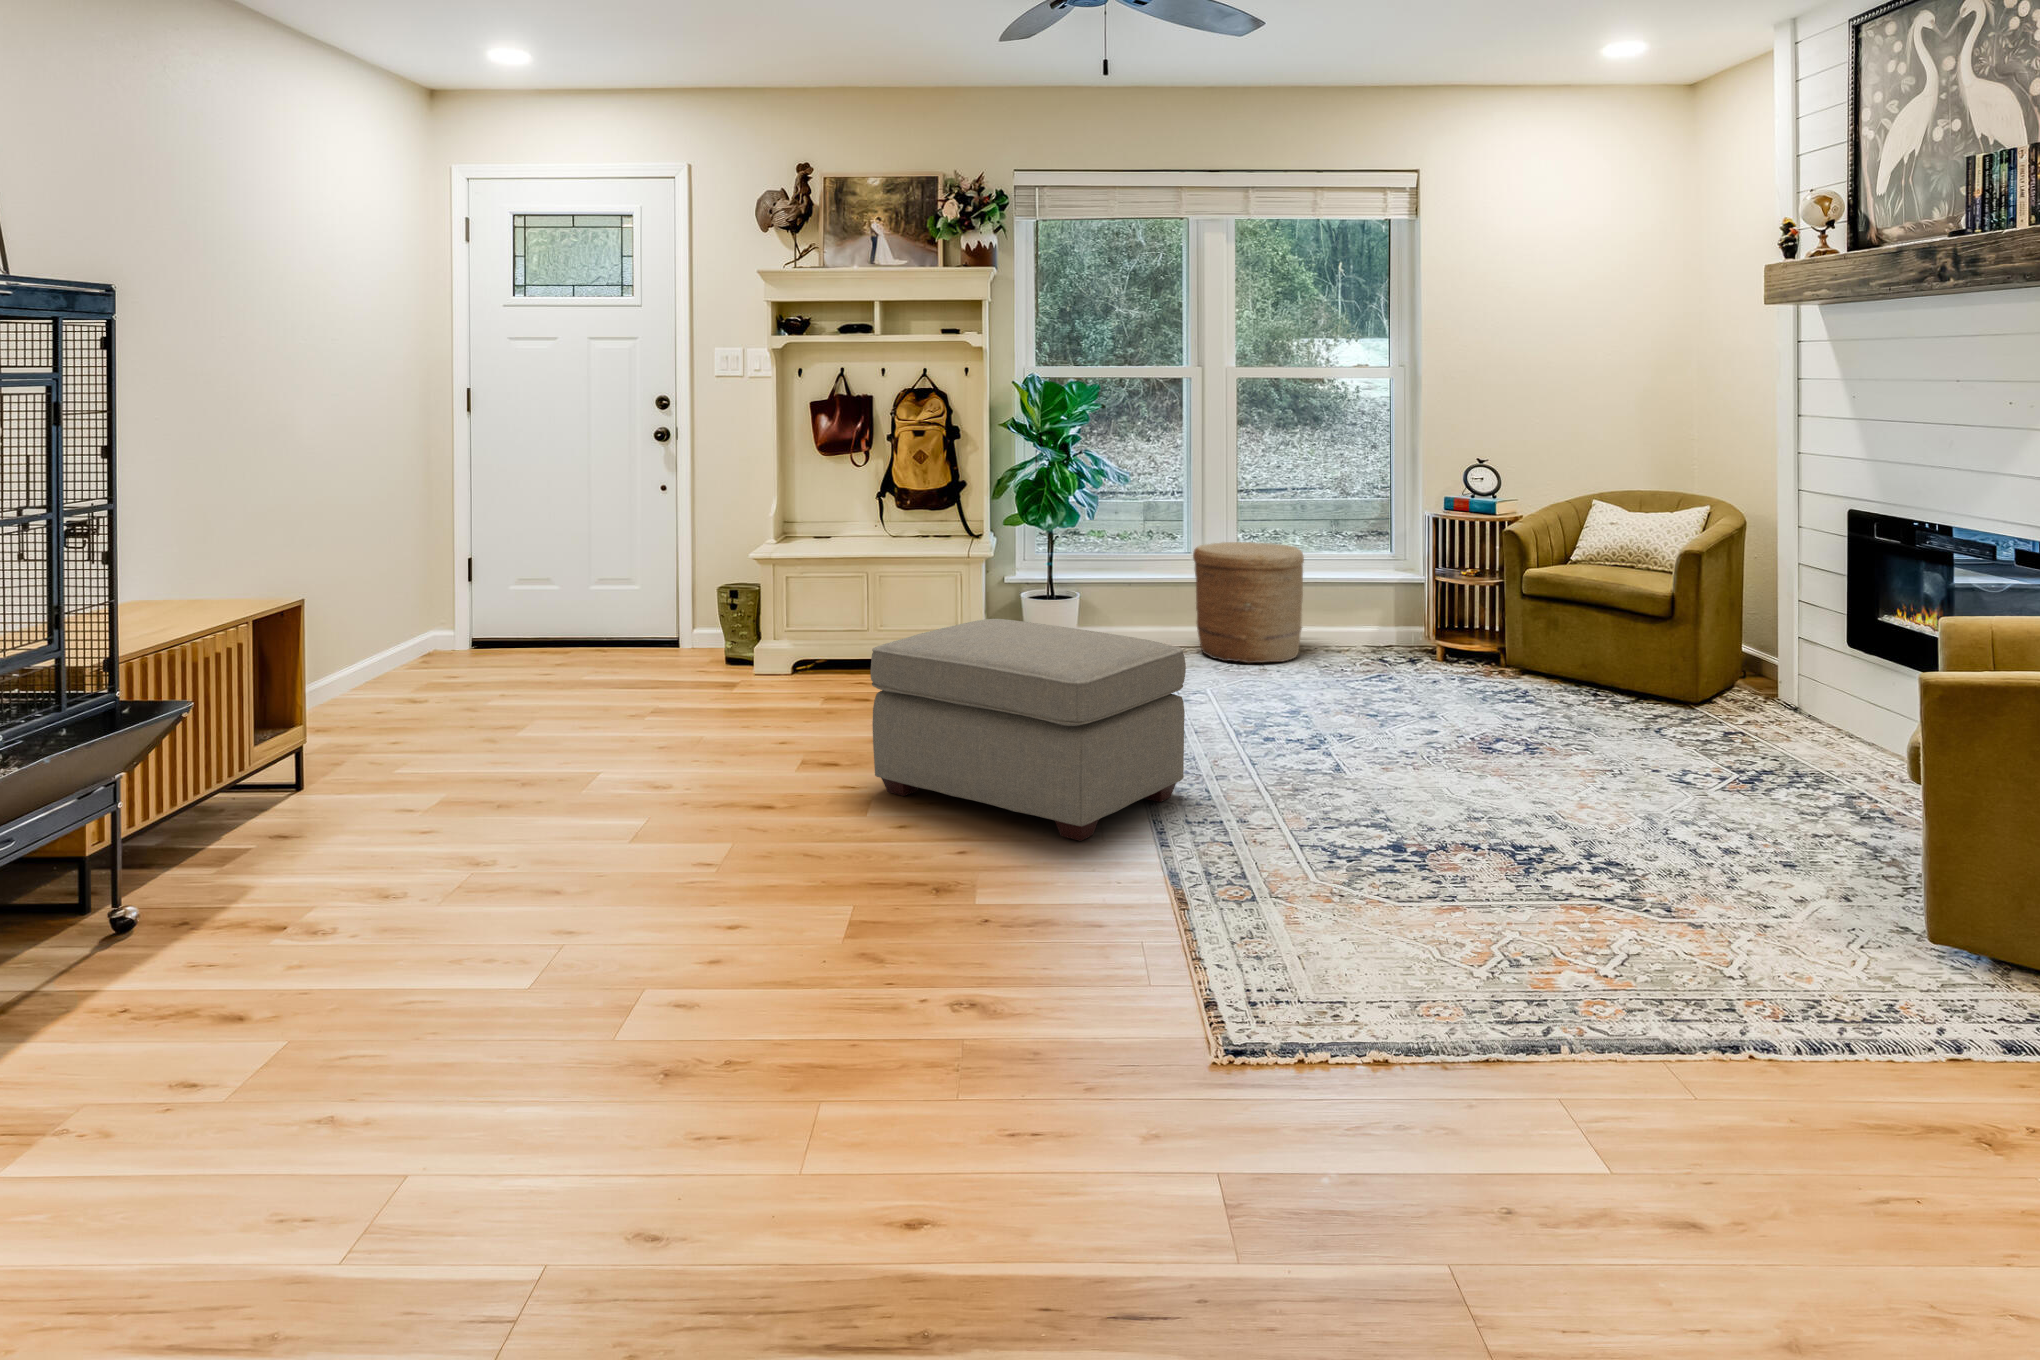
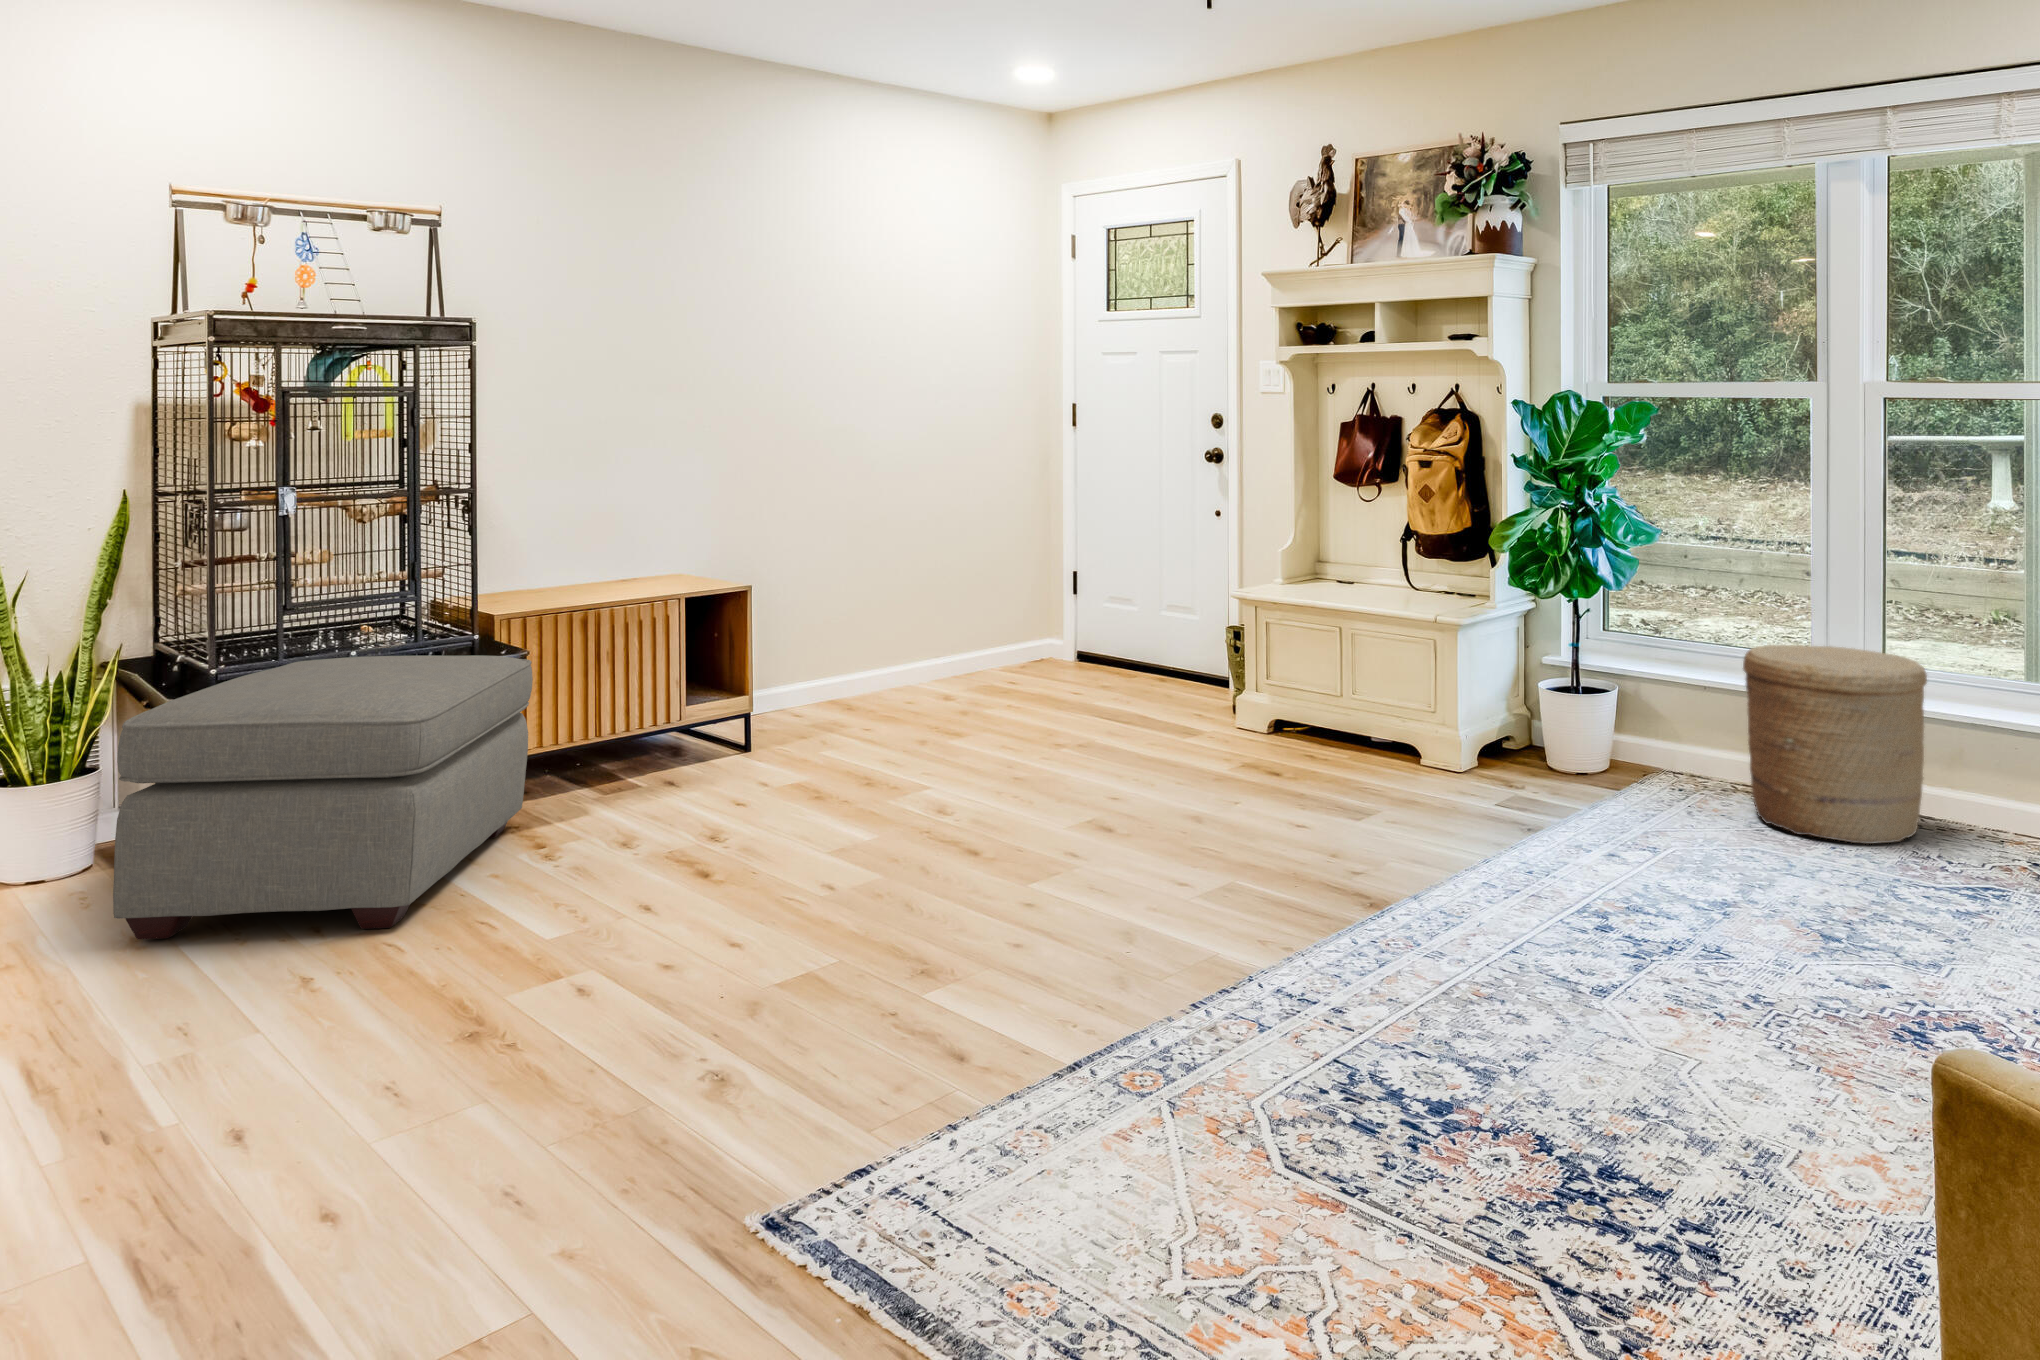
ottoman: present [870,619,1186,841] -> present [113,655,533,940]

